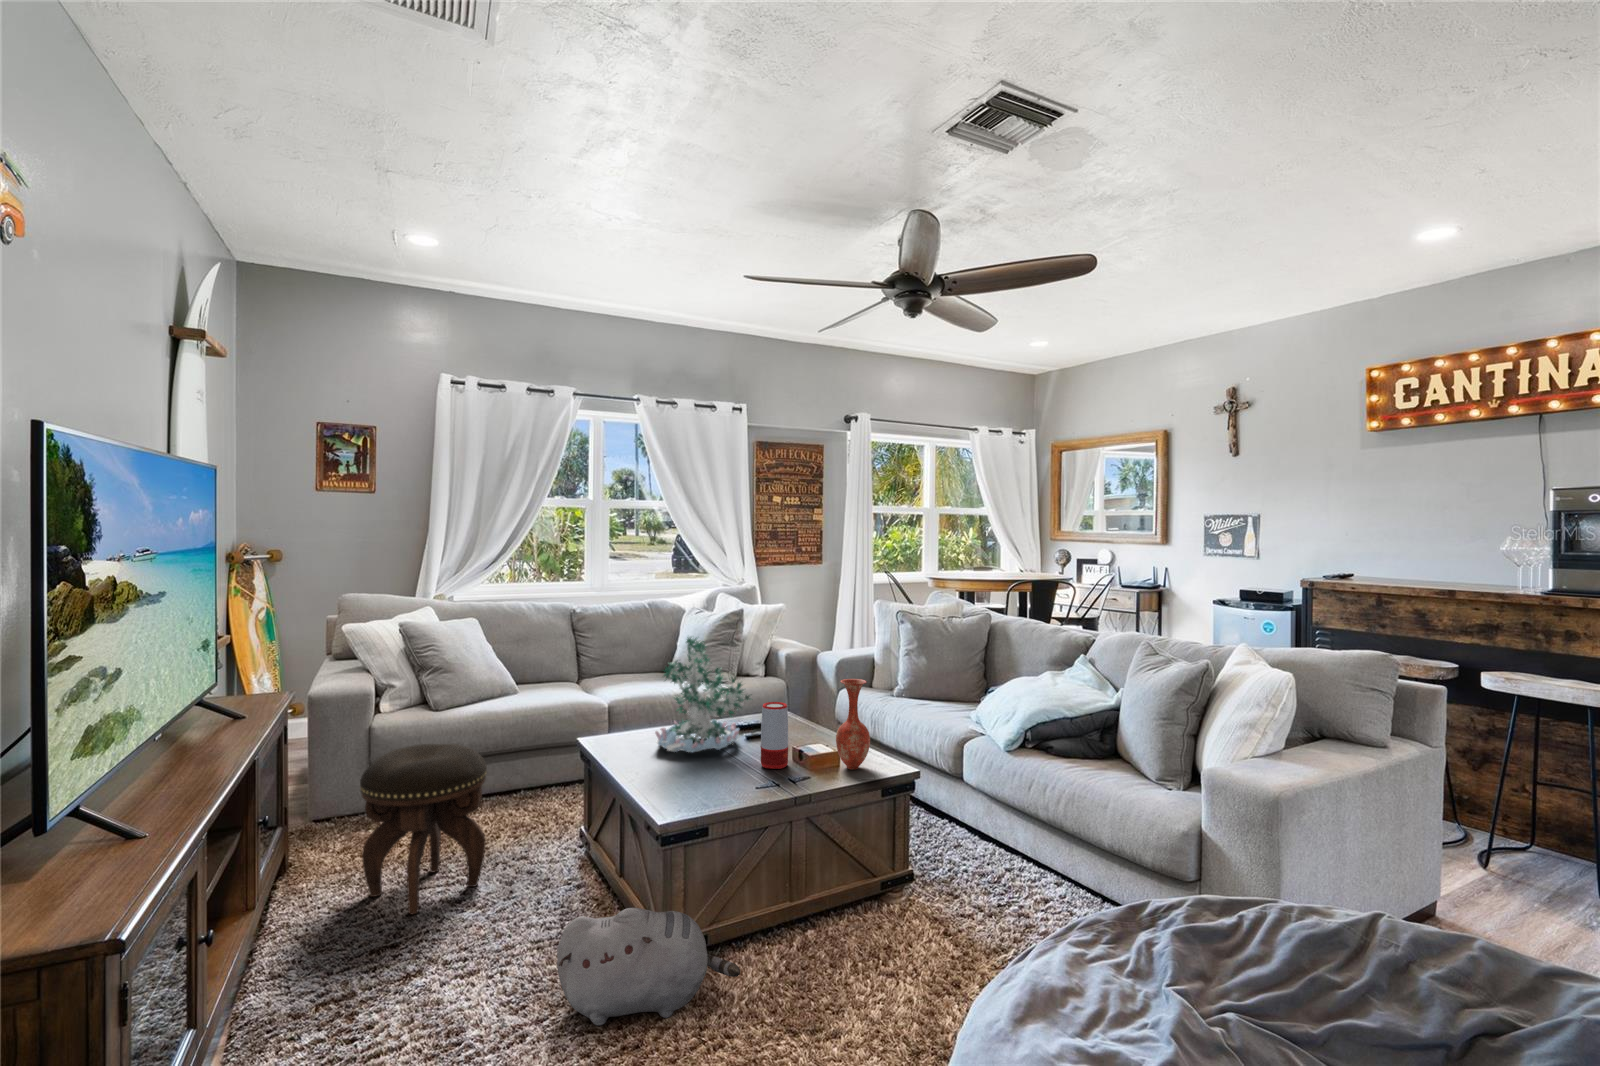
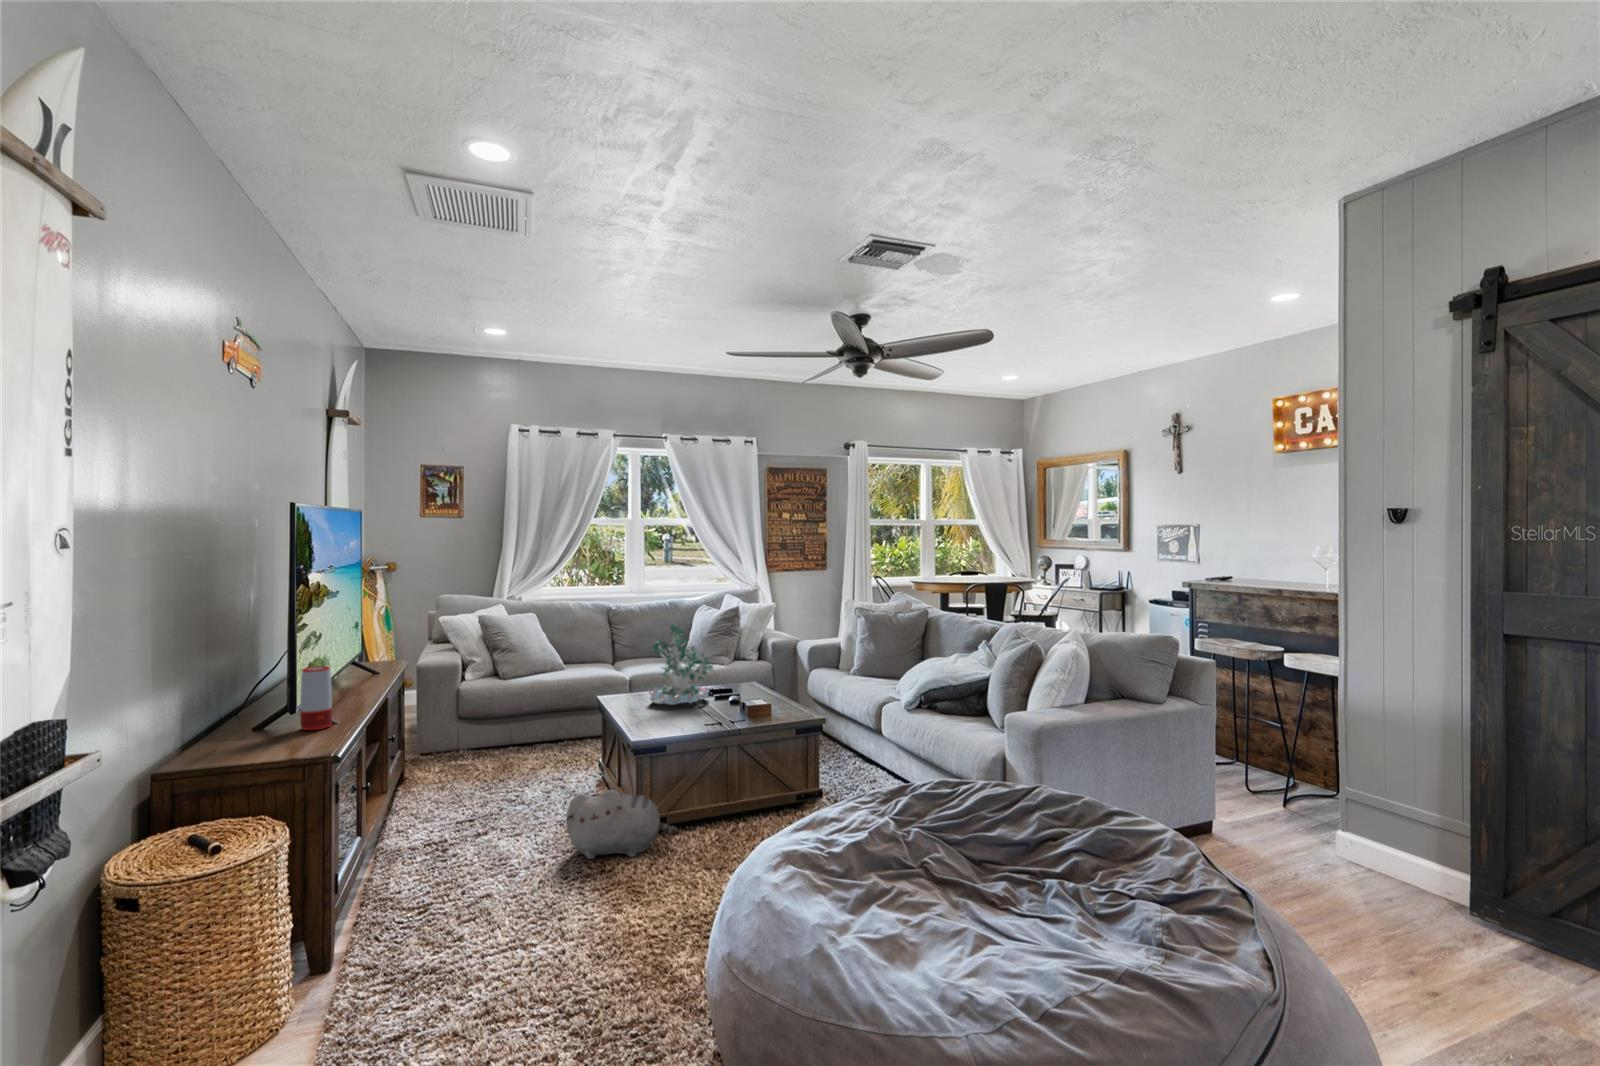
vase: present [836,679,870,769] -> none [767,653,791,716]
speaker: present [761,702,788,769] -> present [300,666,332,730]
footstool: present [360,744,487,914] -> none [451,697,533,806]

